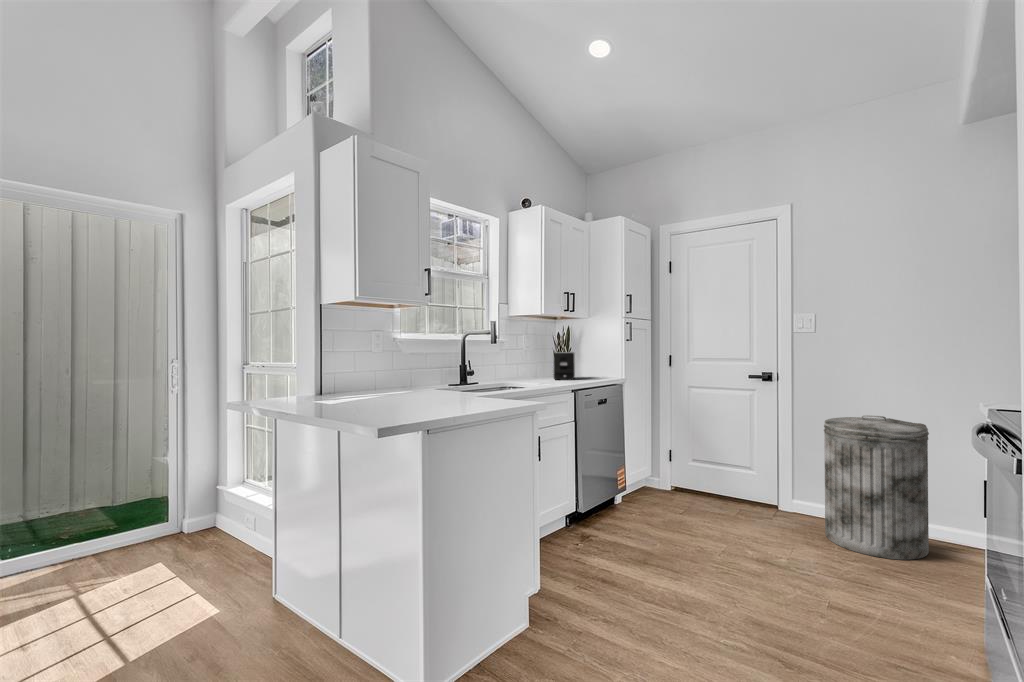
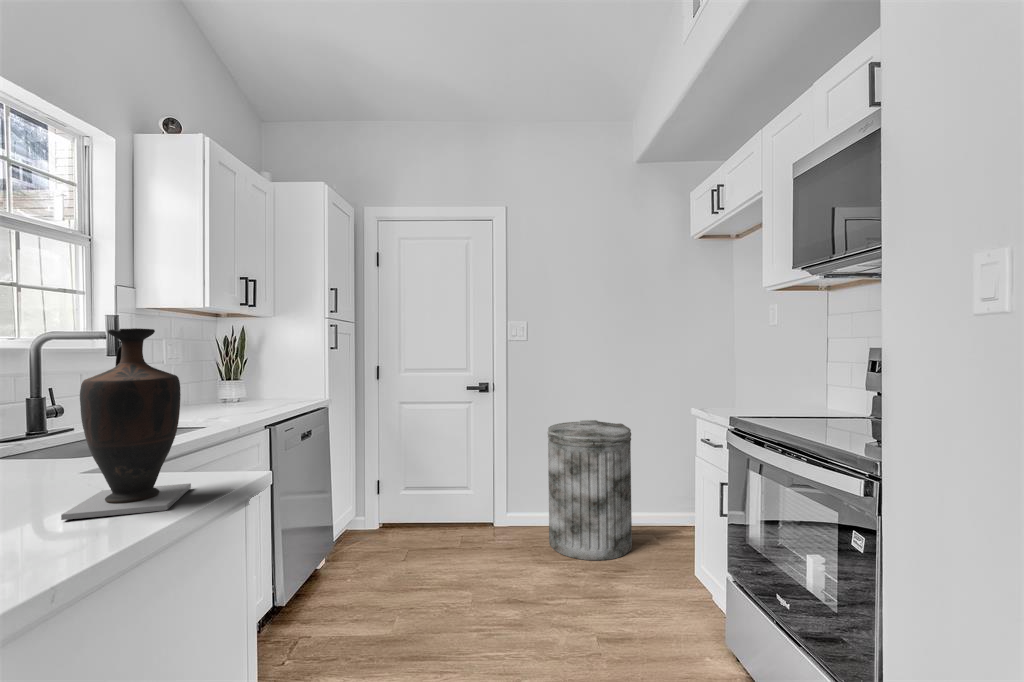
vase: none [463,331,507,407] -> present [61,328,191,520]
toaster: present [554,352,575,380] -> none [220,365,257,408]

